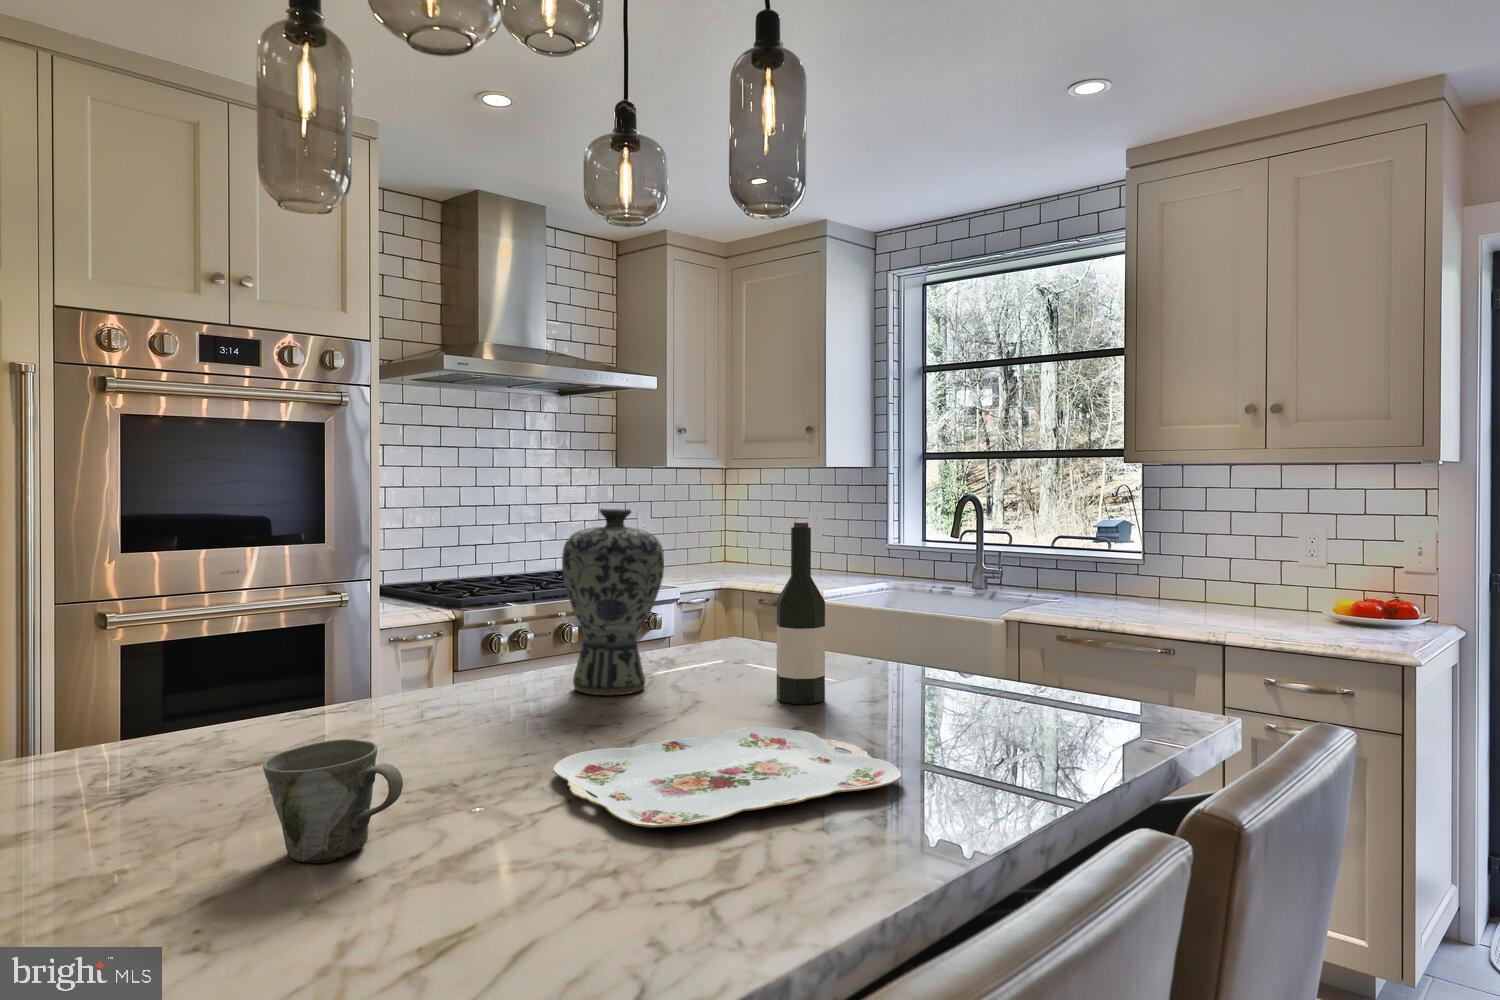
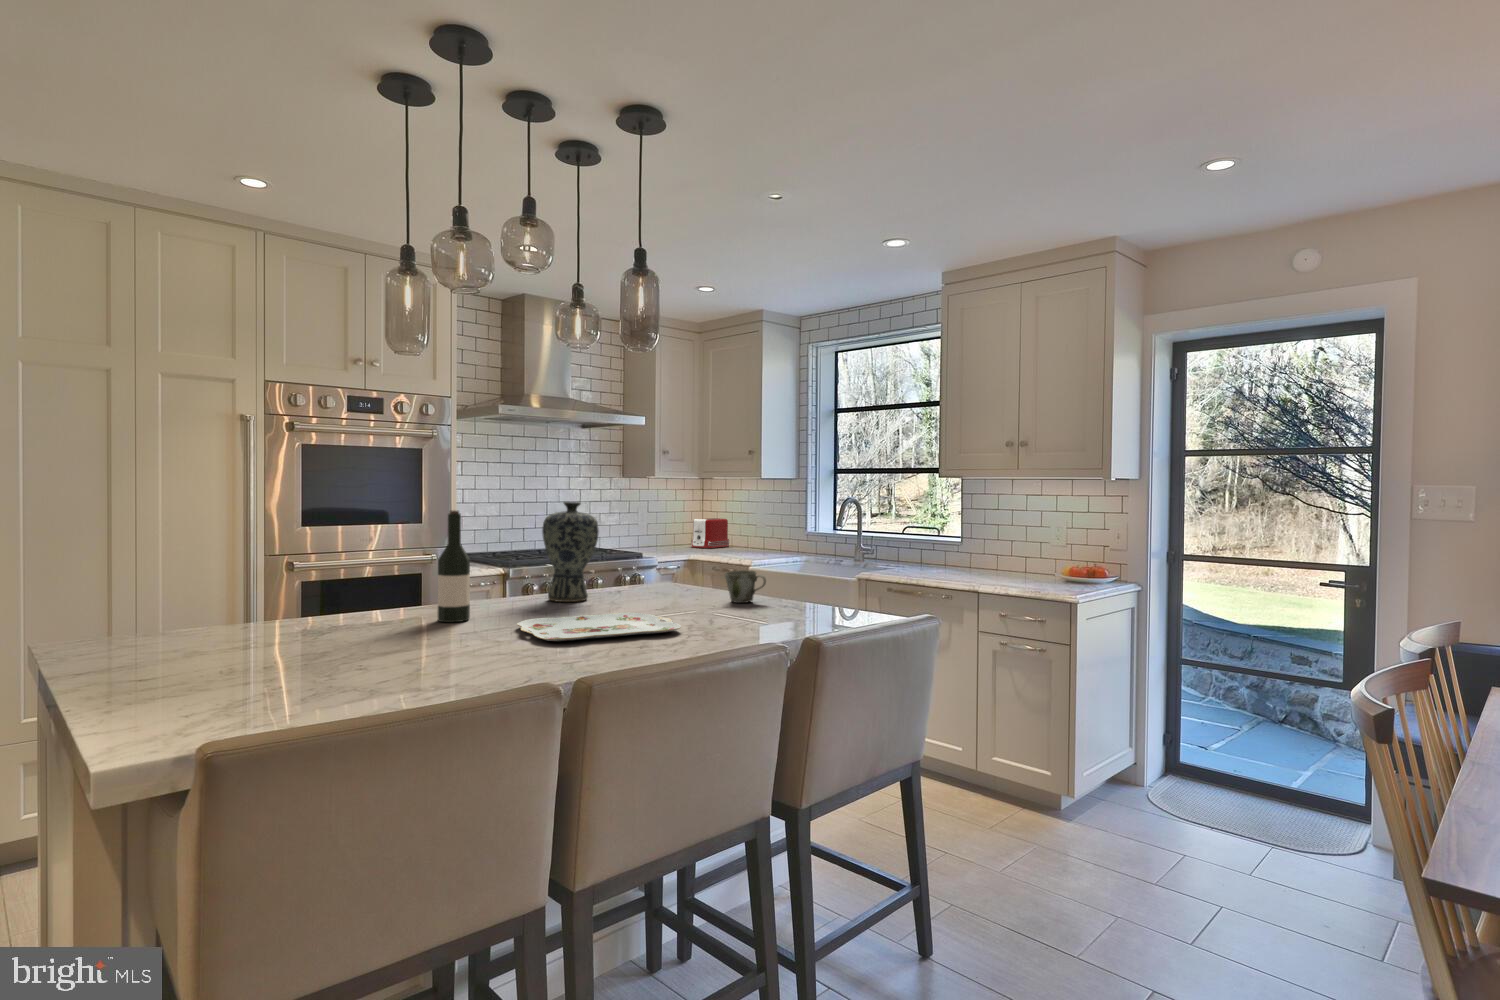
wine bottle: present [777,522,825,704] -> present [438,510,470,622]
toaster: none [715,526,769,570] -> present [691,518,729,548]
mug: present [263,739,403,863] -> present [725,570,766,603]

